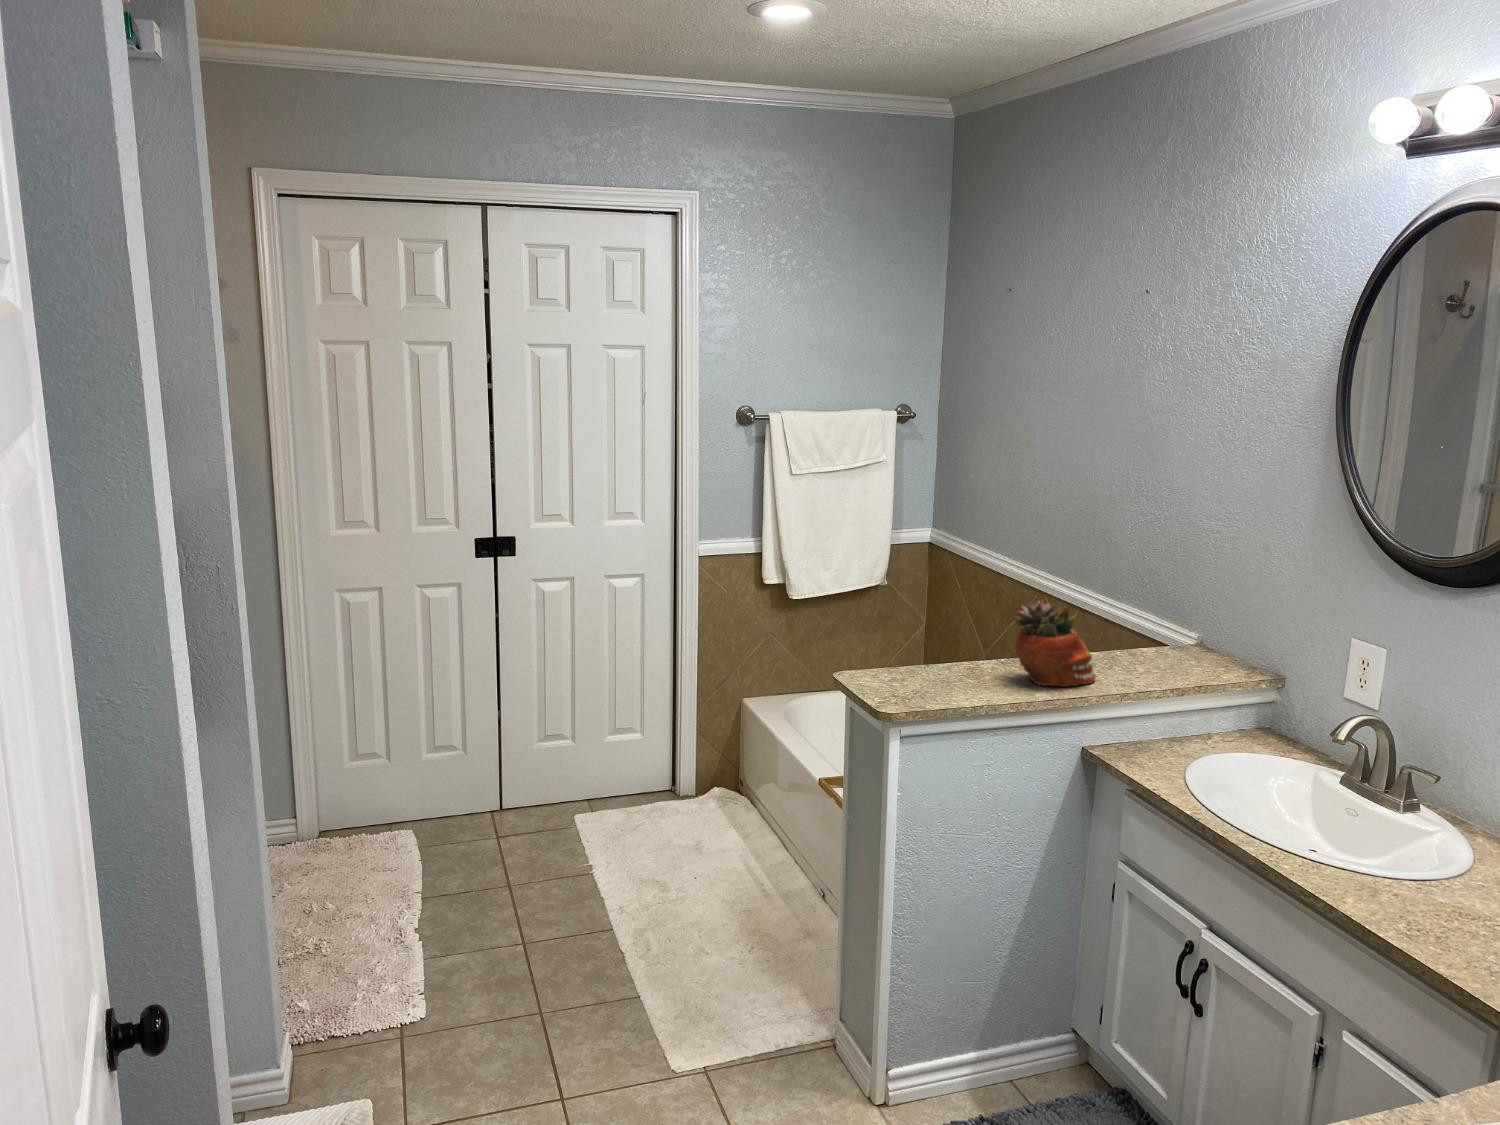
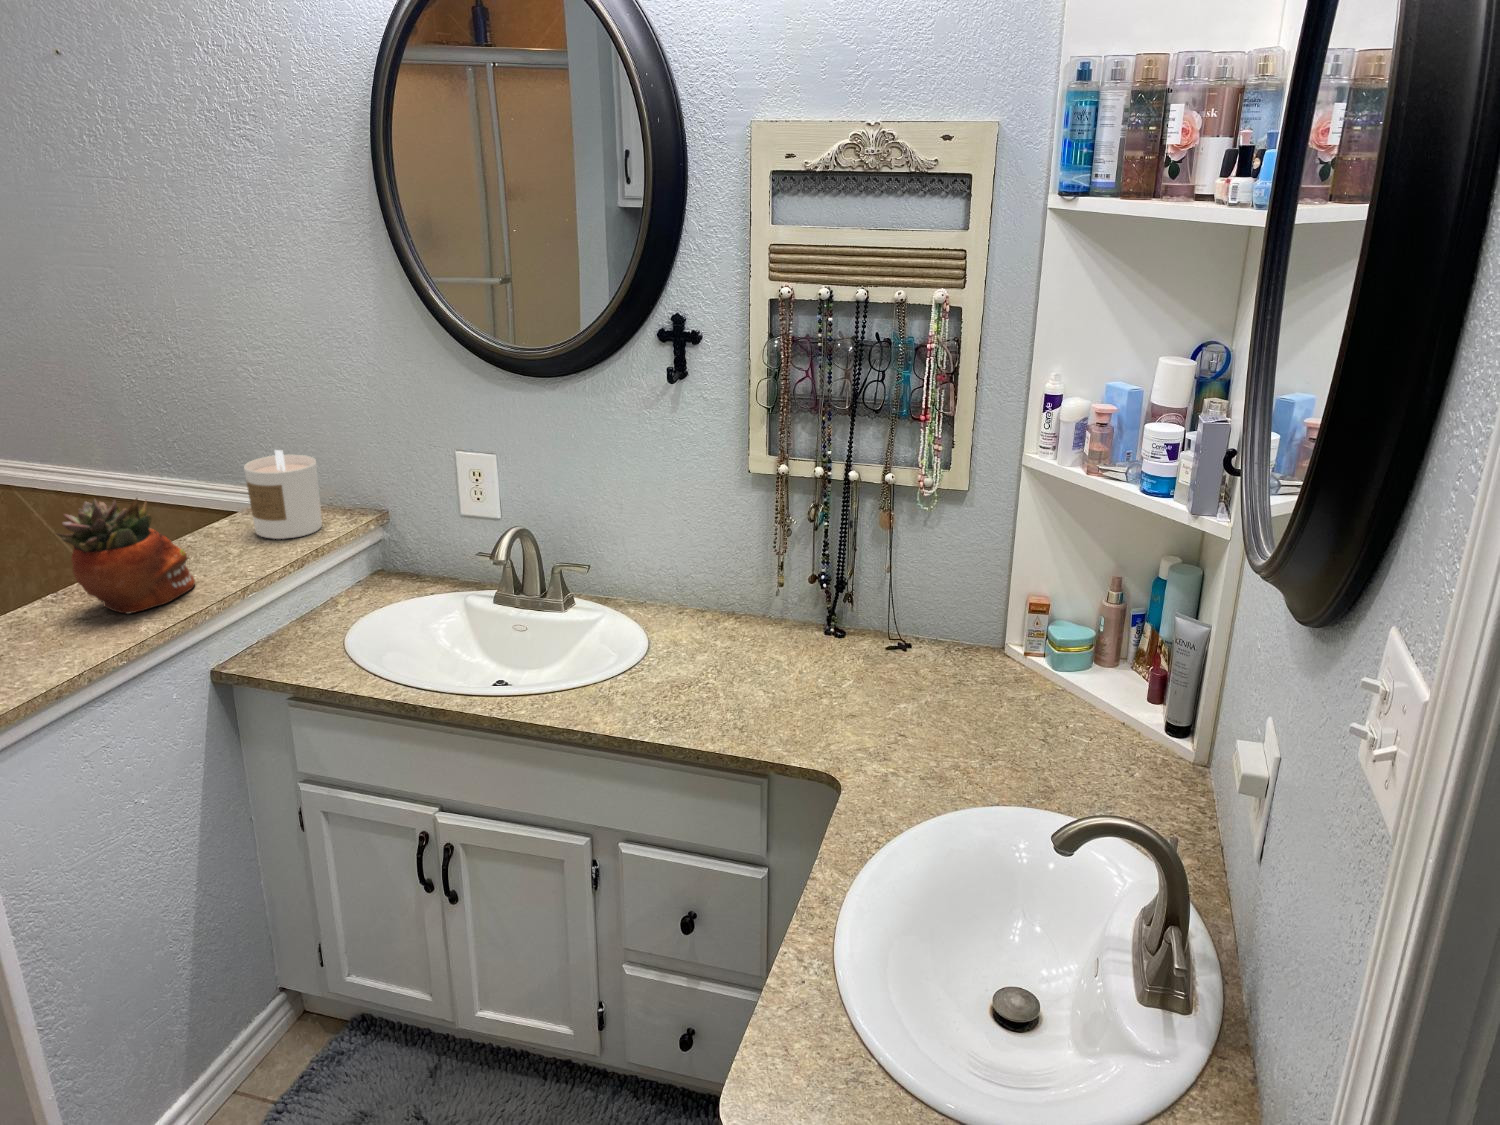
candle: none [1166,601,1230,675] -> present [244,450,322,539]

